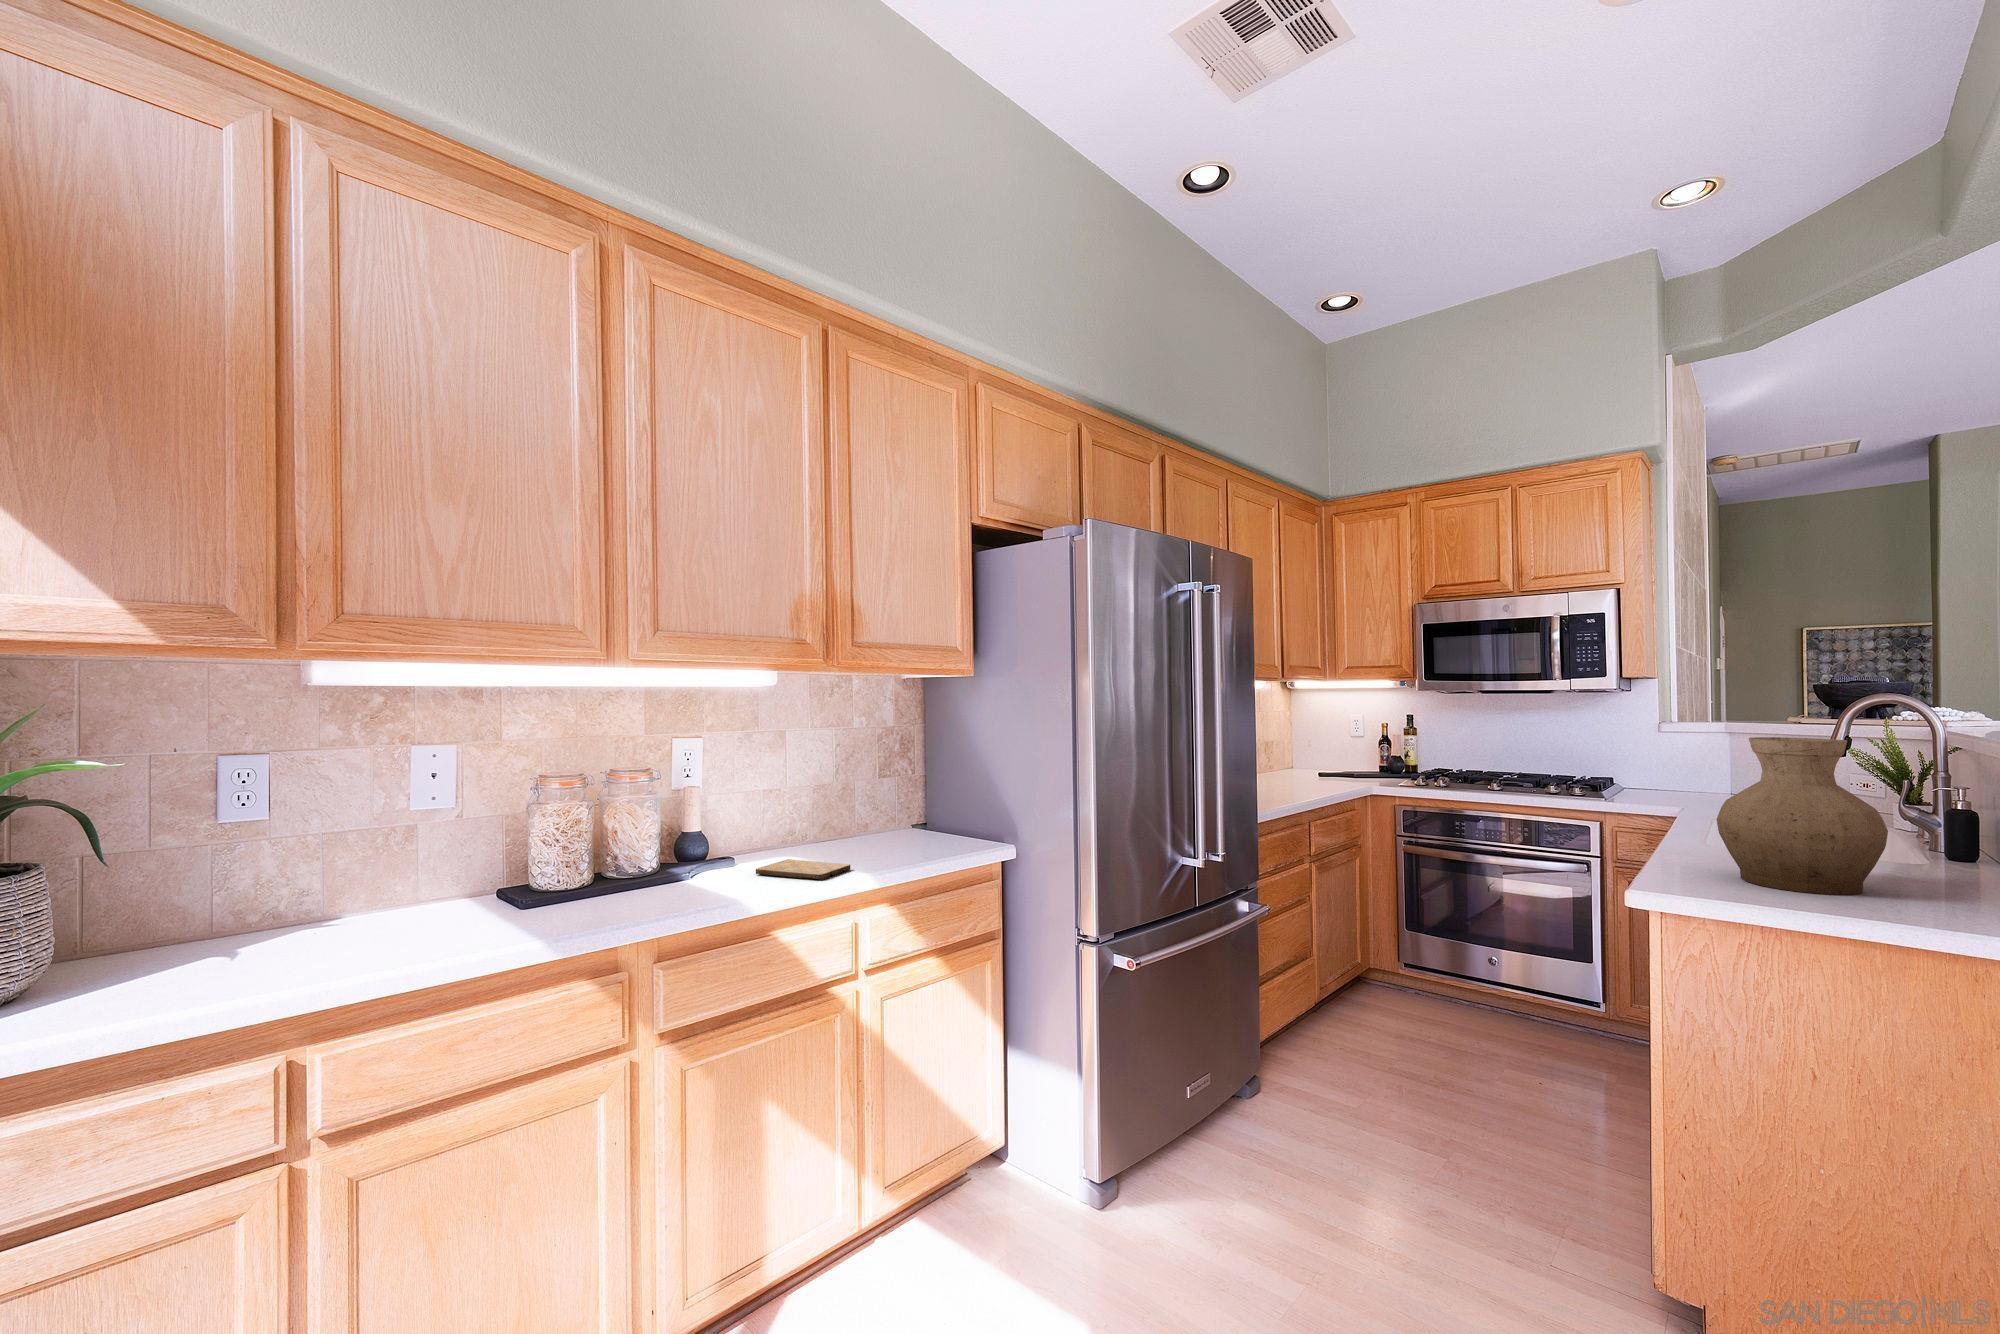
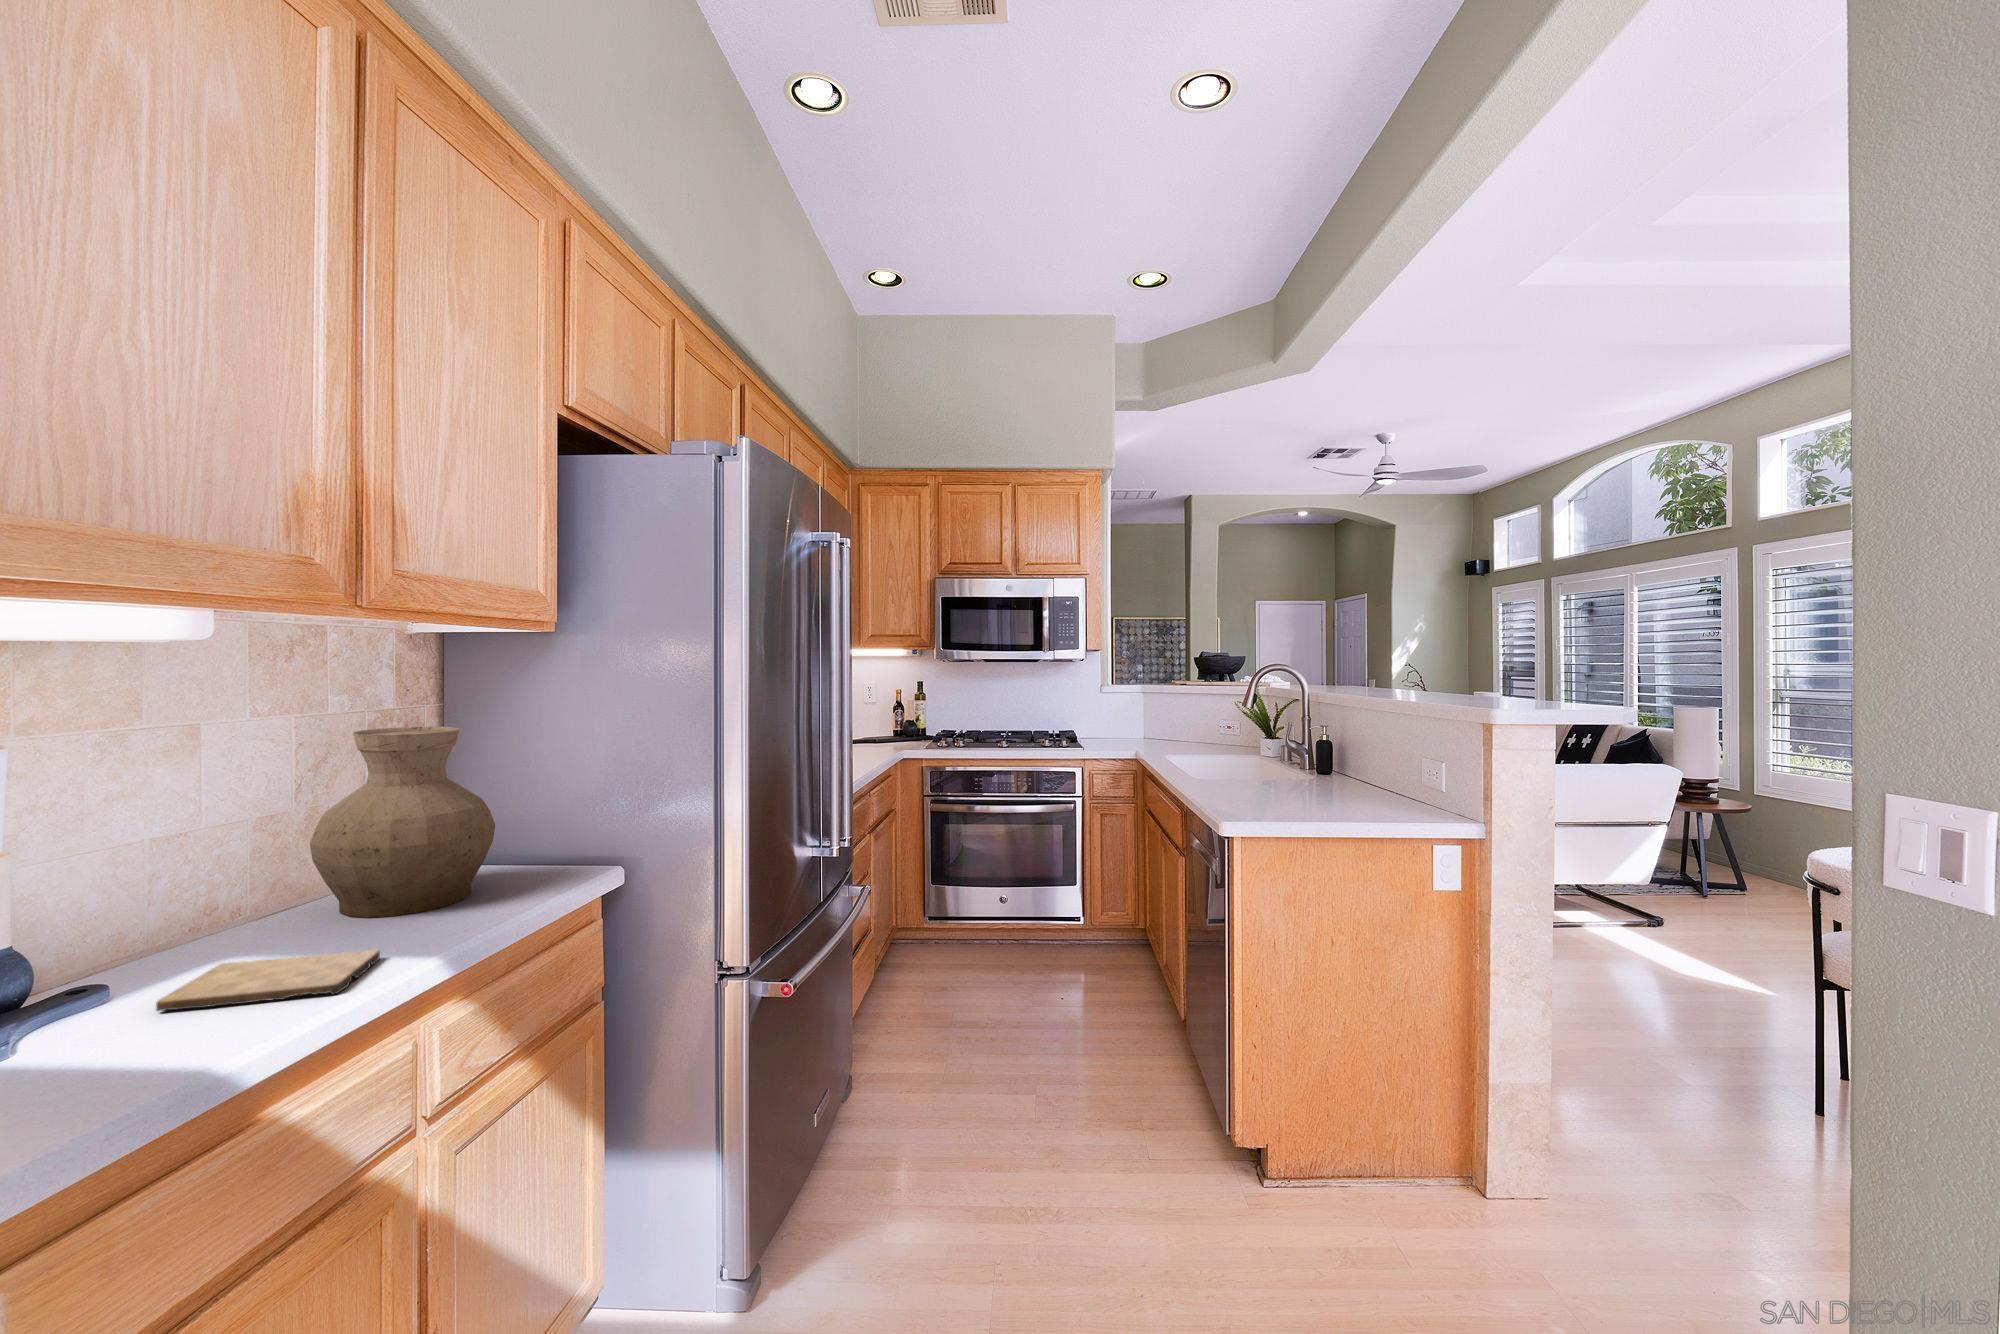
vase: present [1716,737,1888,895] -> present [310,727,495,918]

